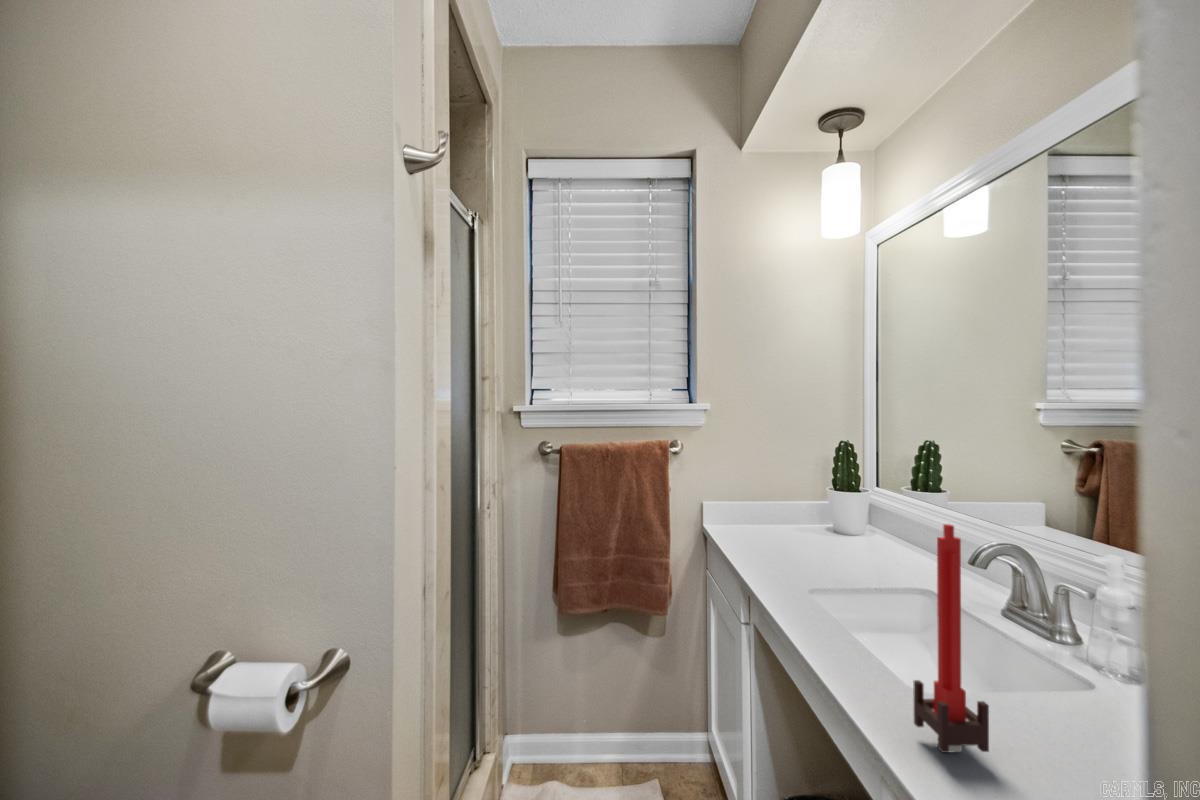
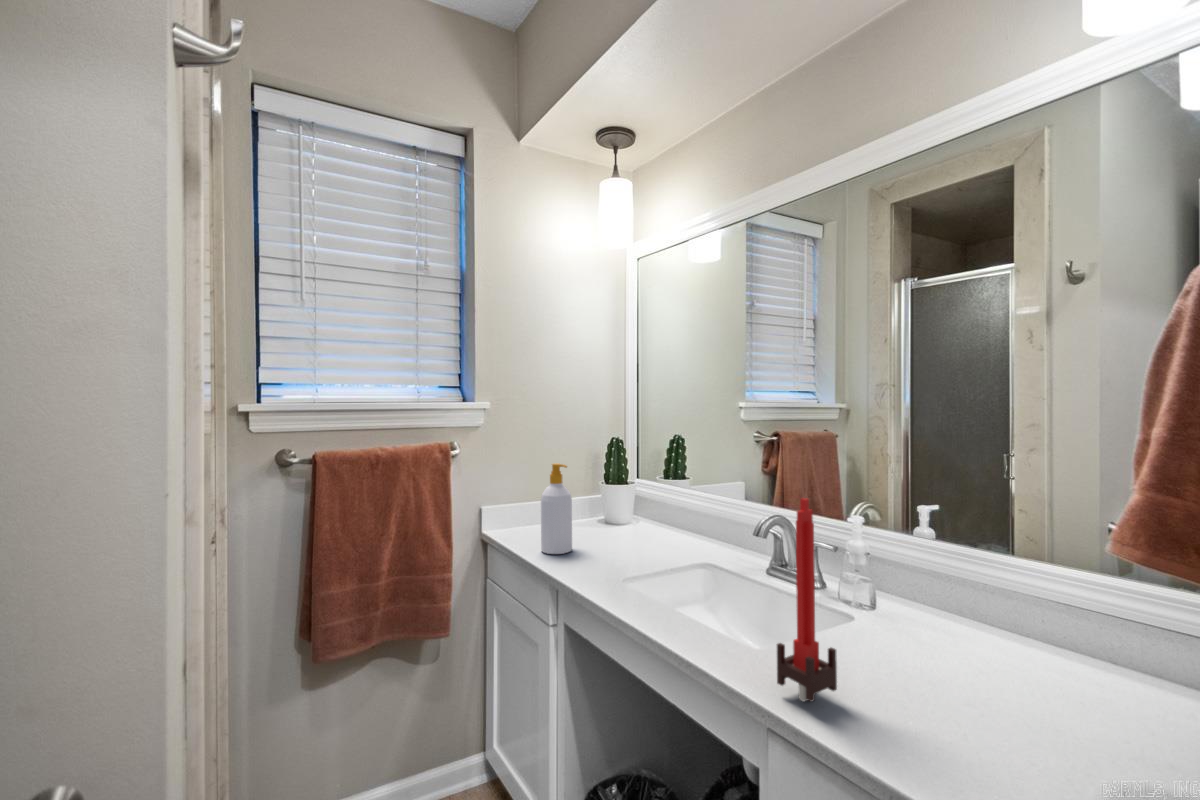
soap bottle: none [747,465,779,554] -> present [541,464,572,554]

